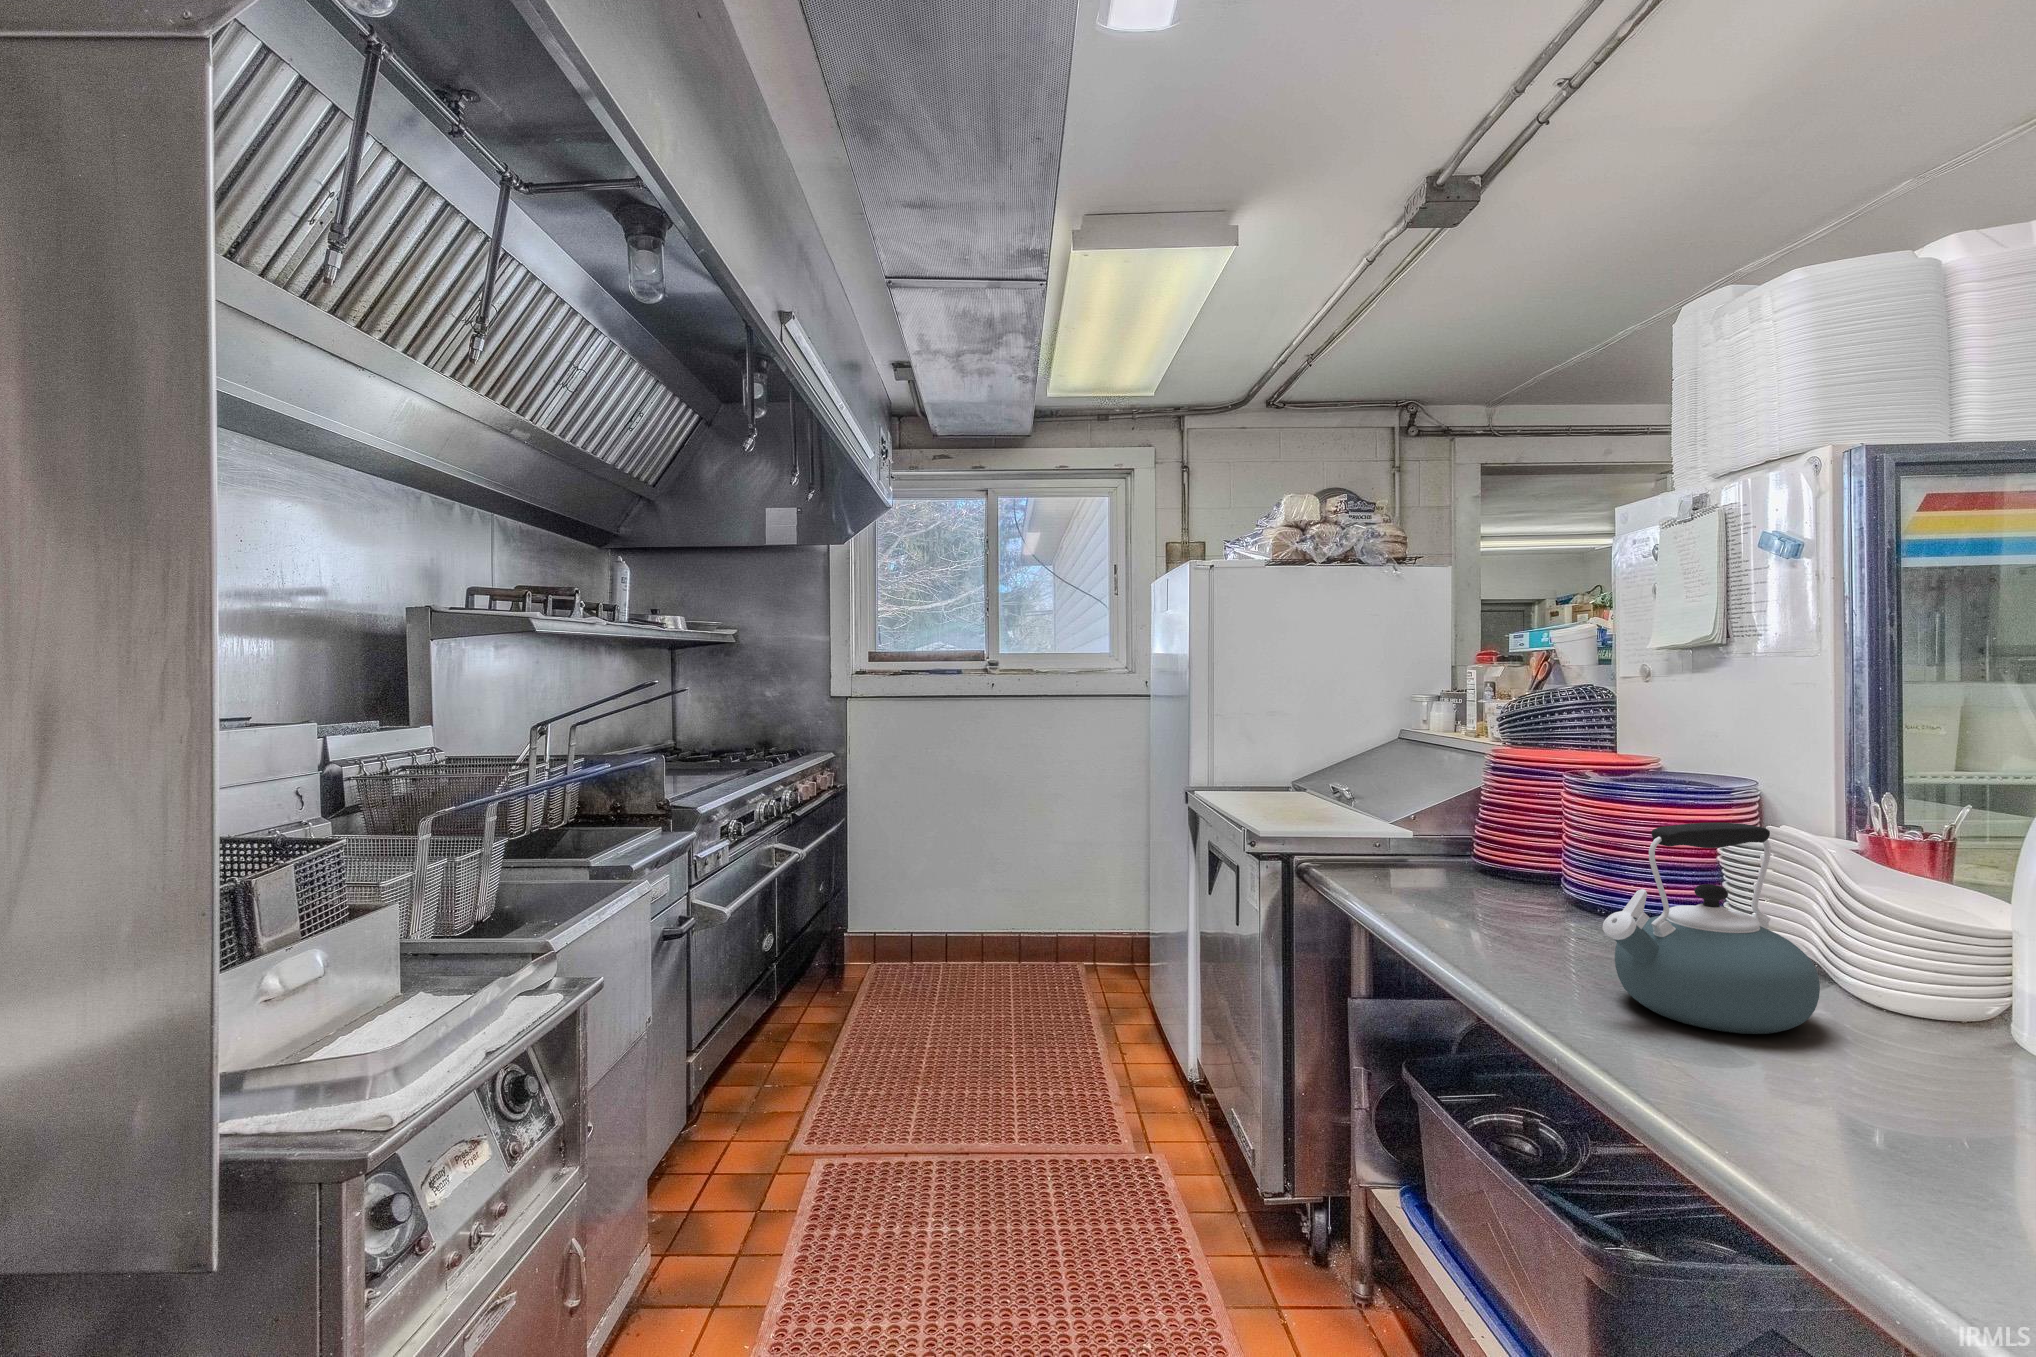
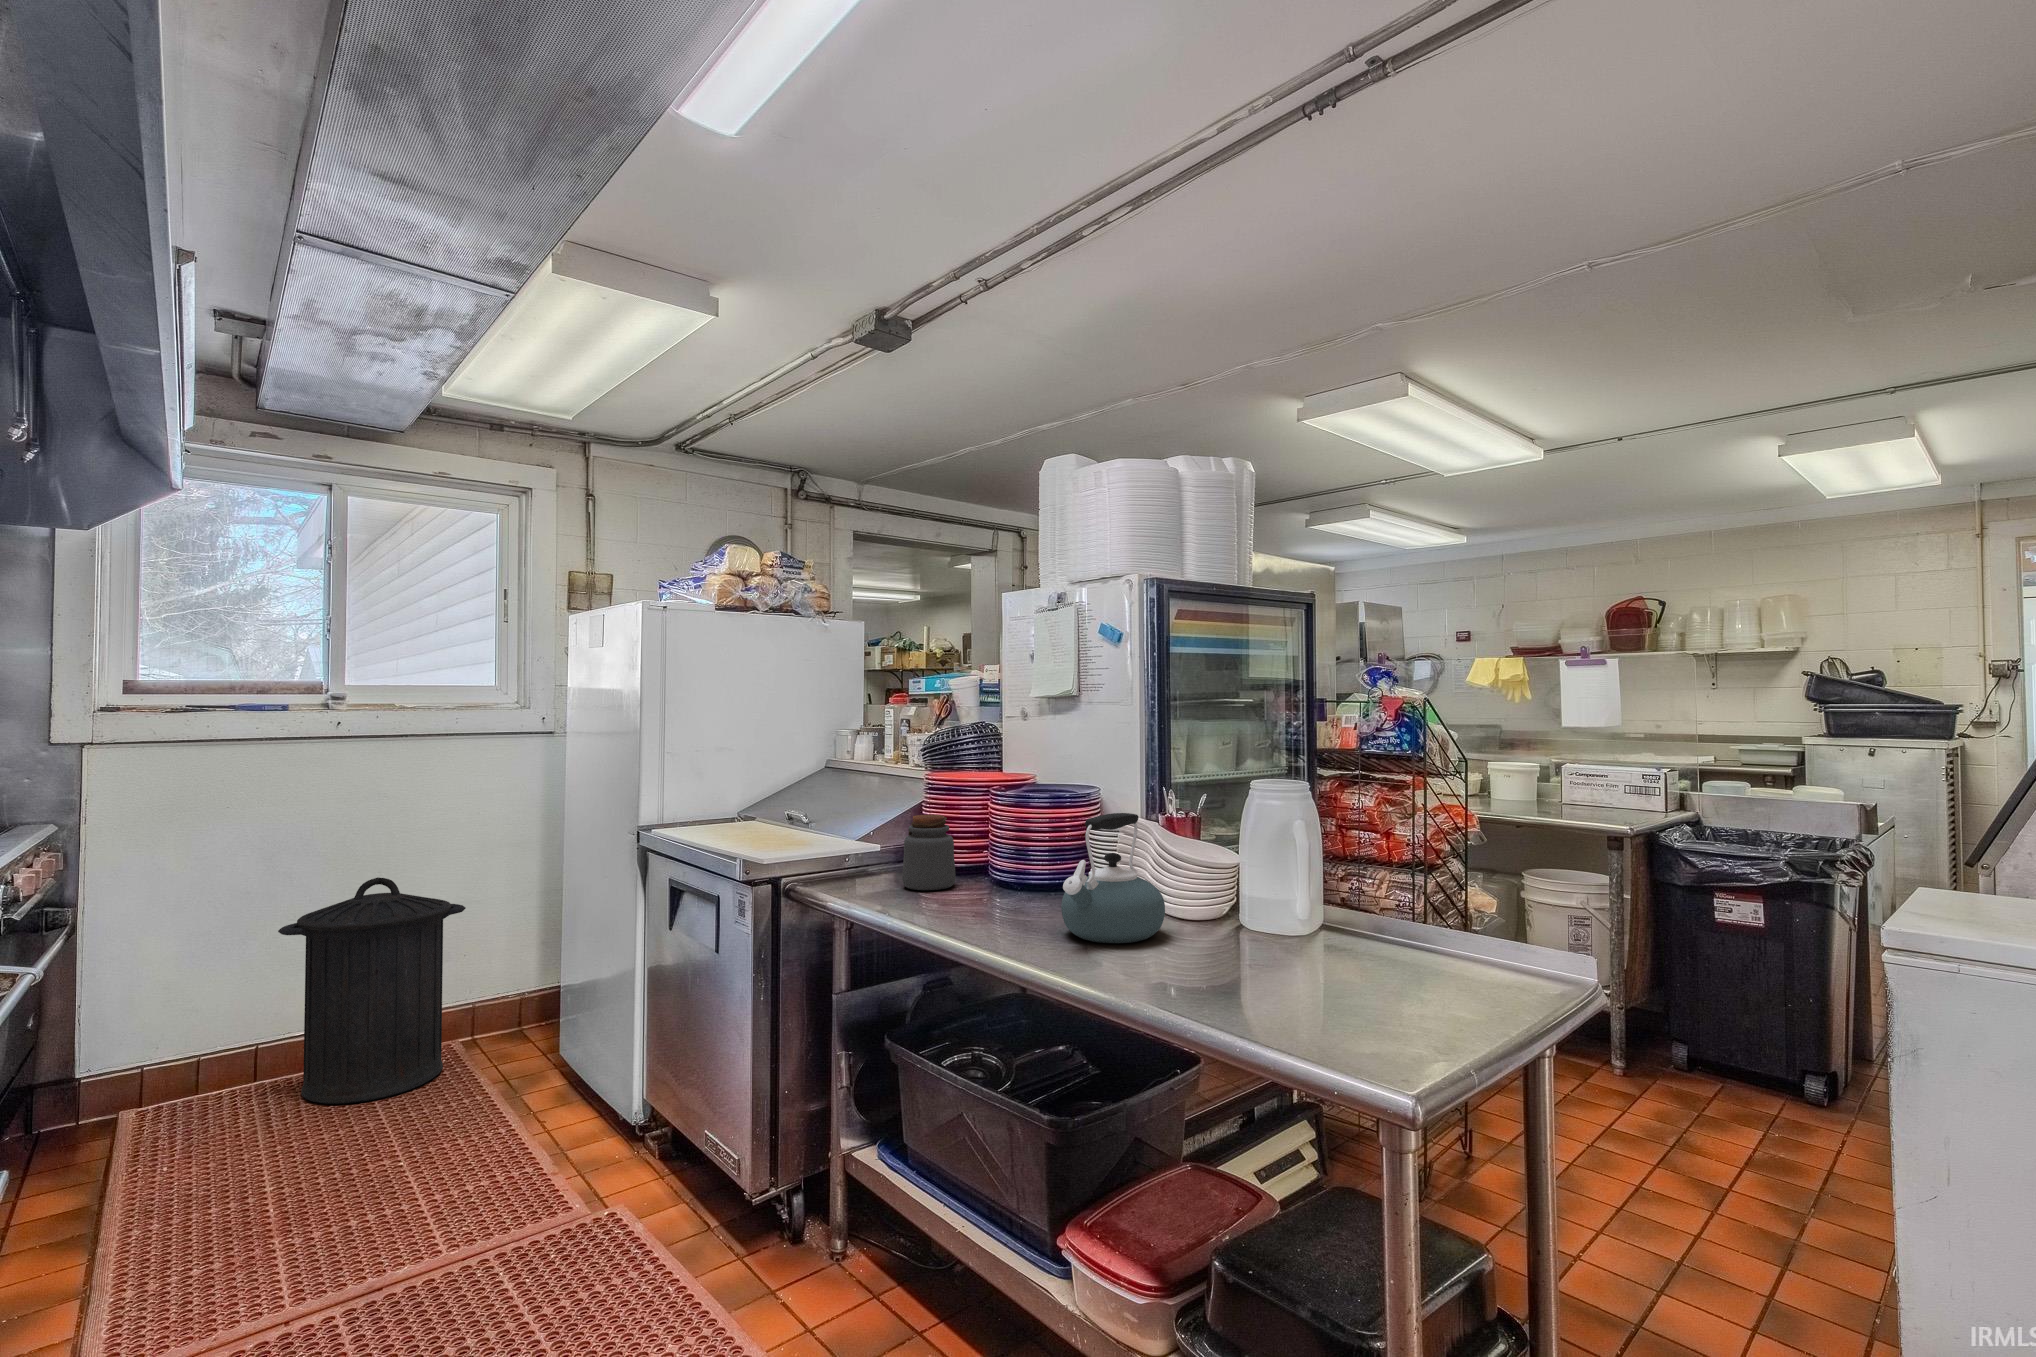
jar: none [1432,798,1507,896] -> present [902,815,955,890]
trash can: none [954,811,1083,993] -> present [278,877,466,1104]

